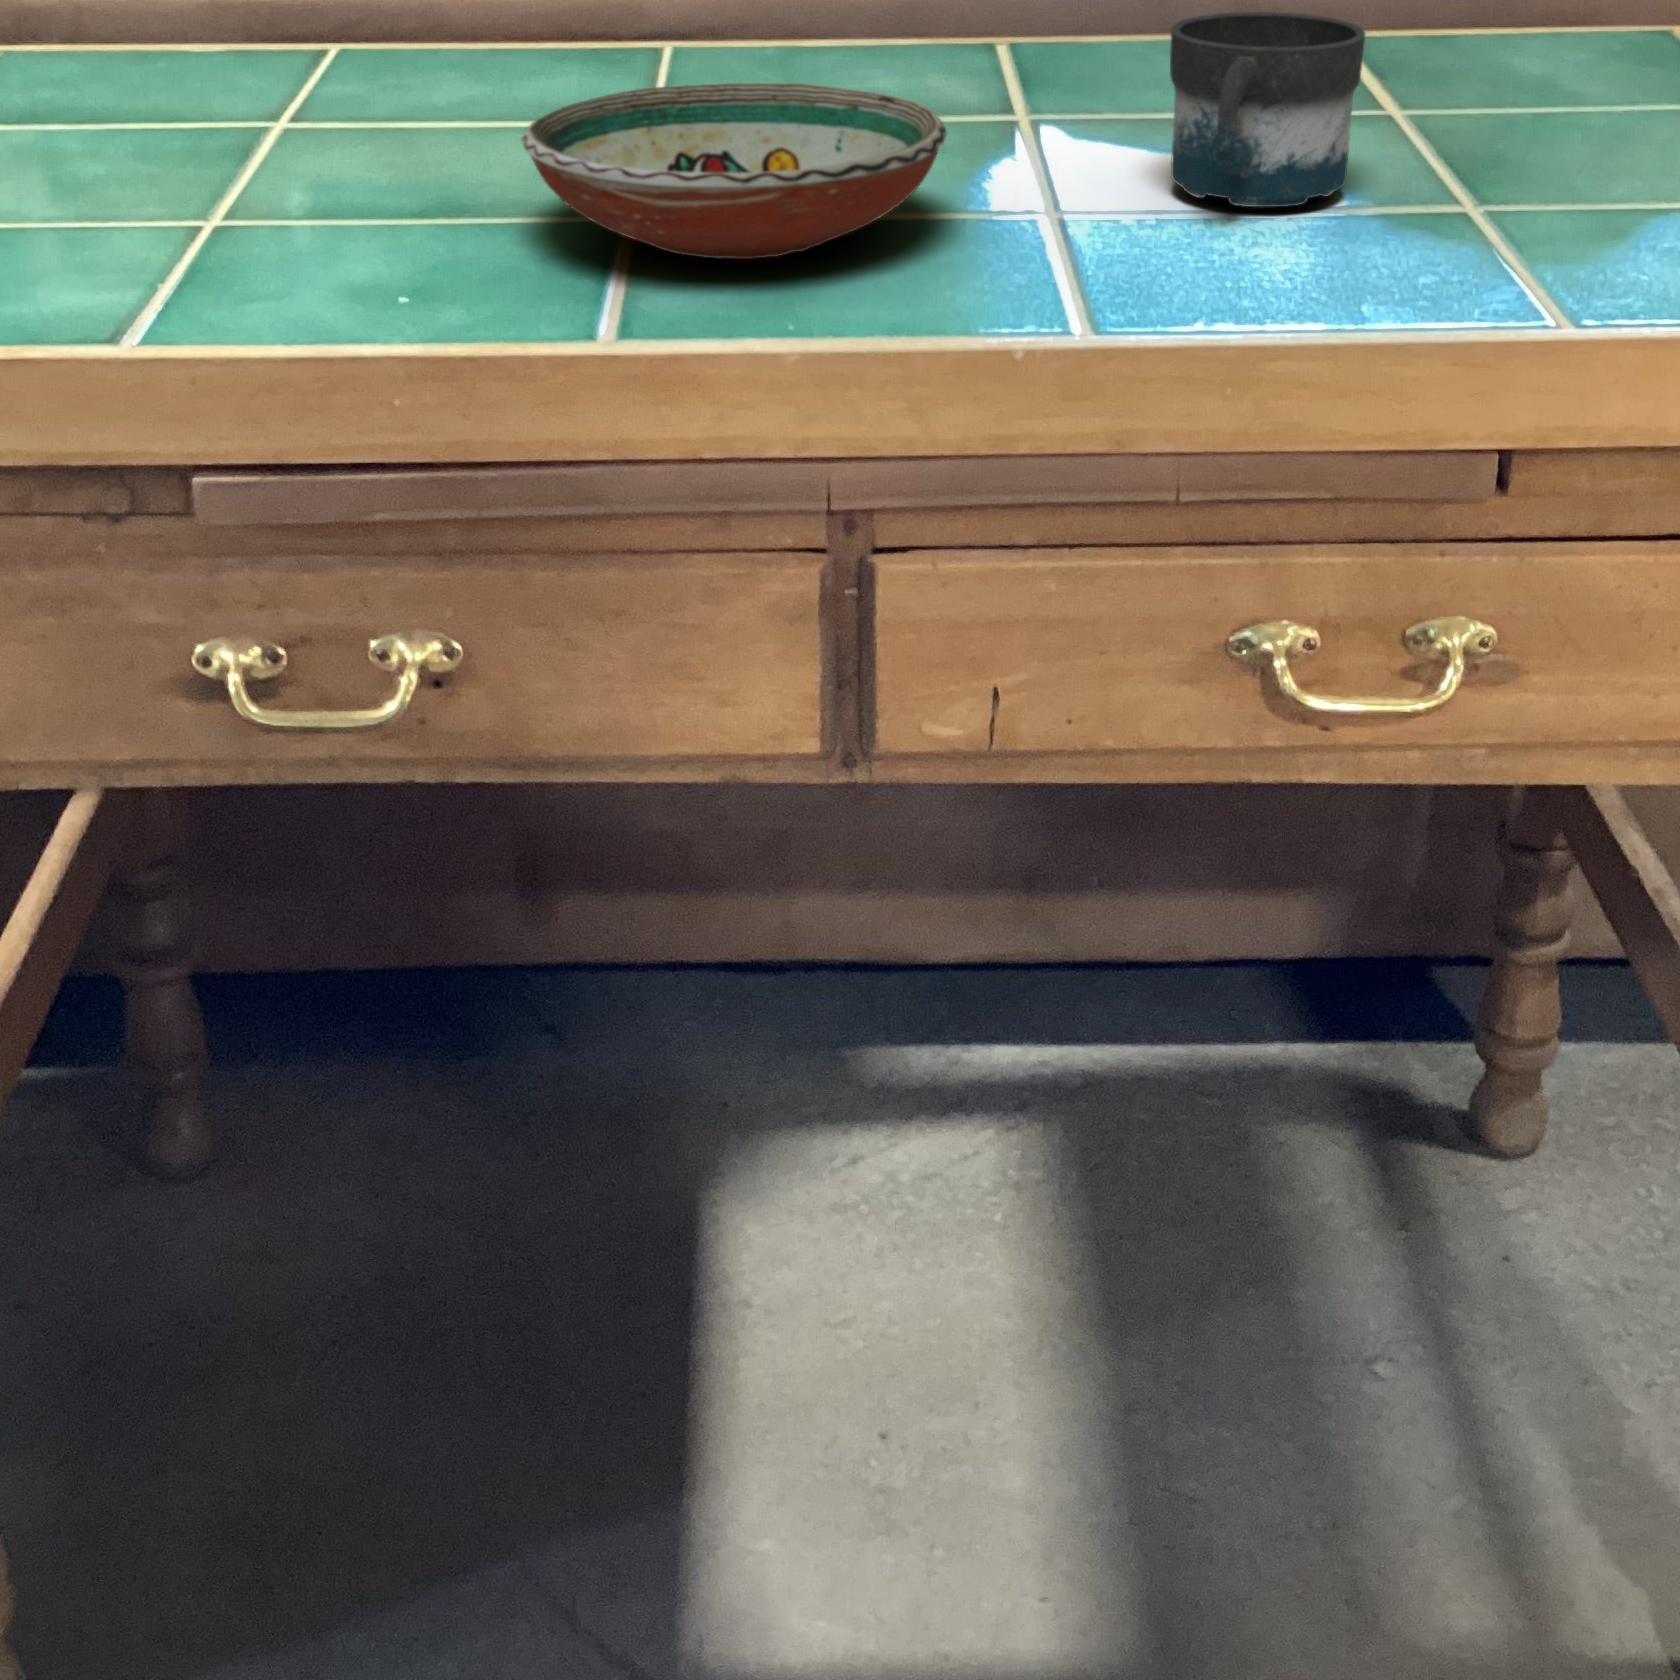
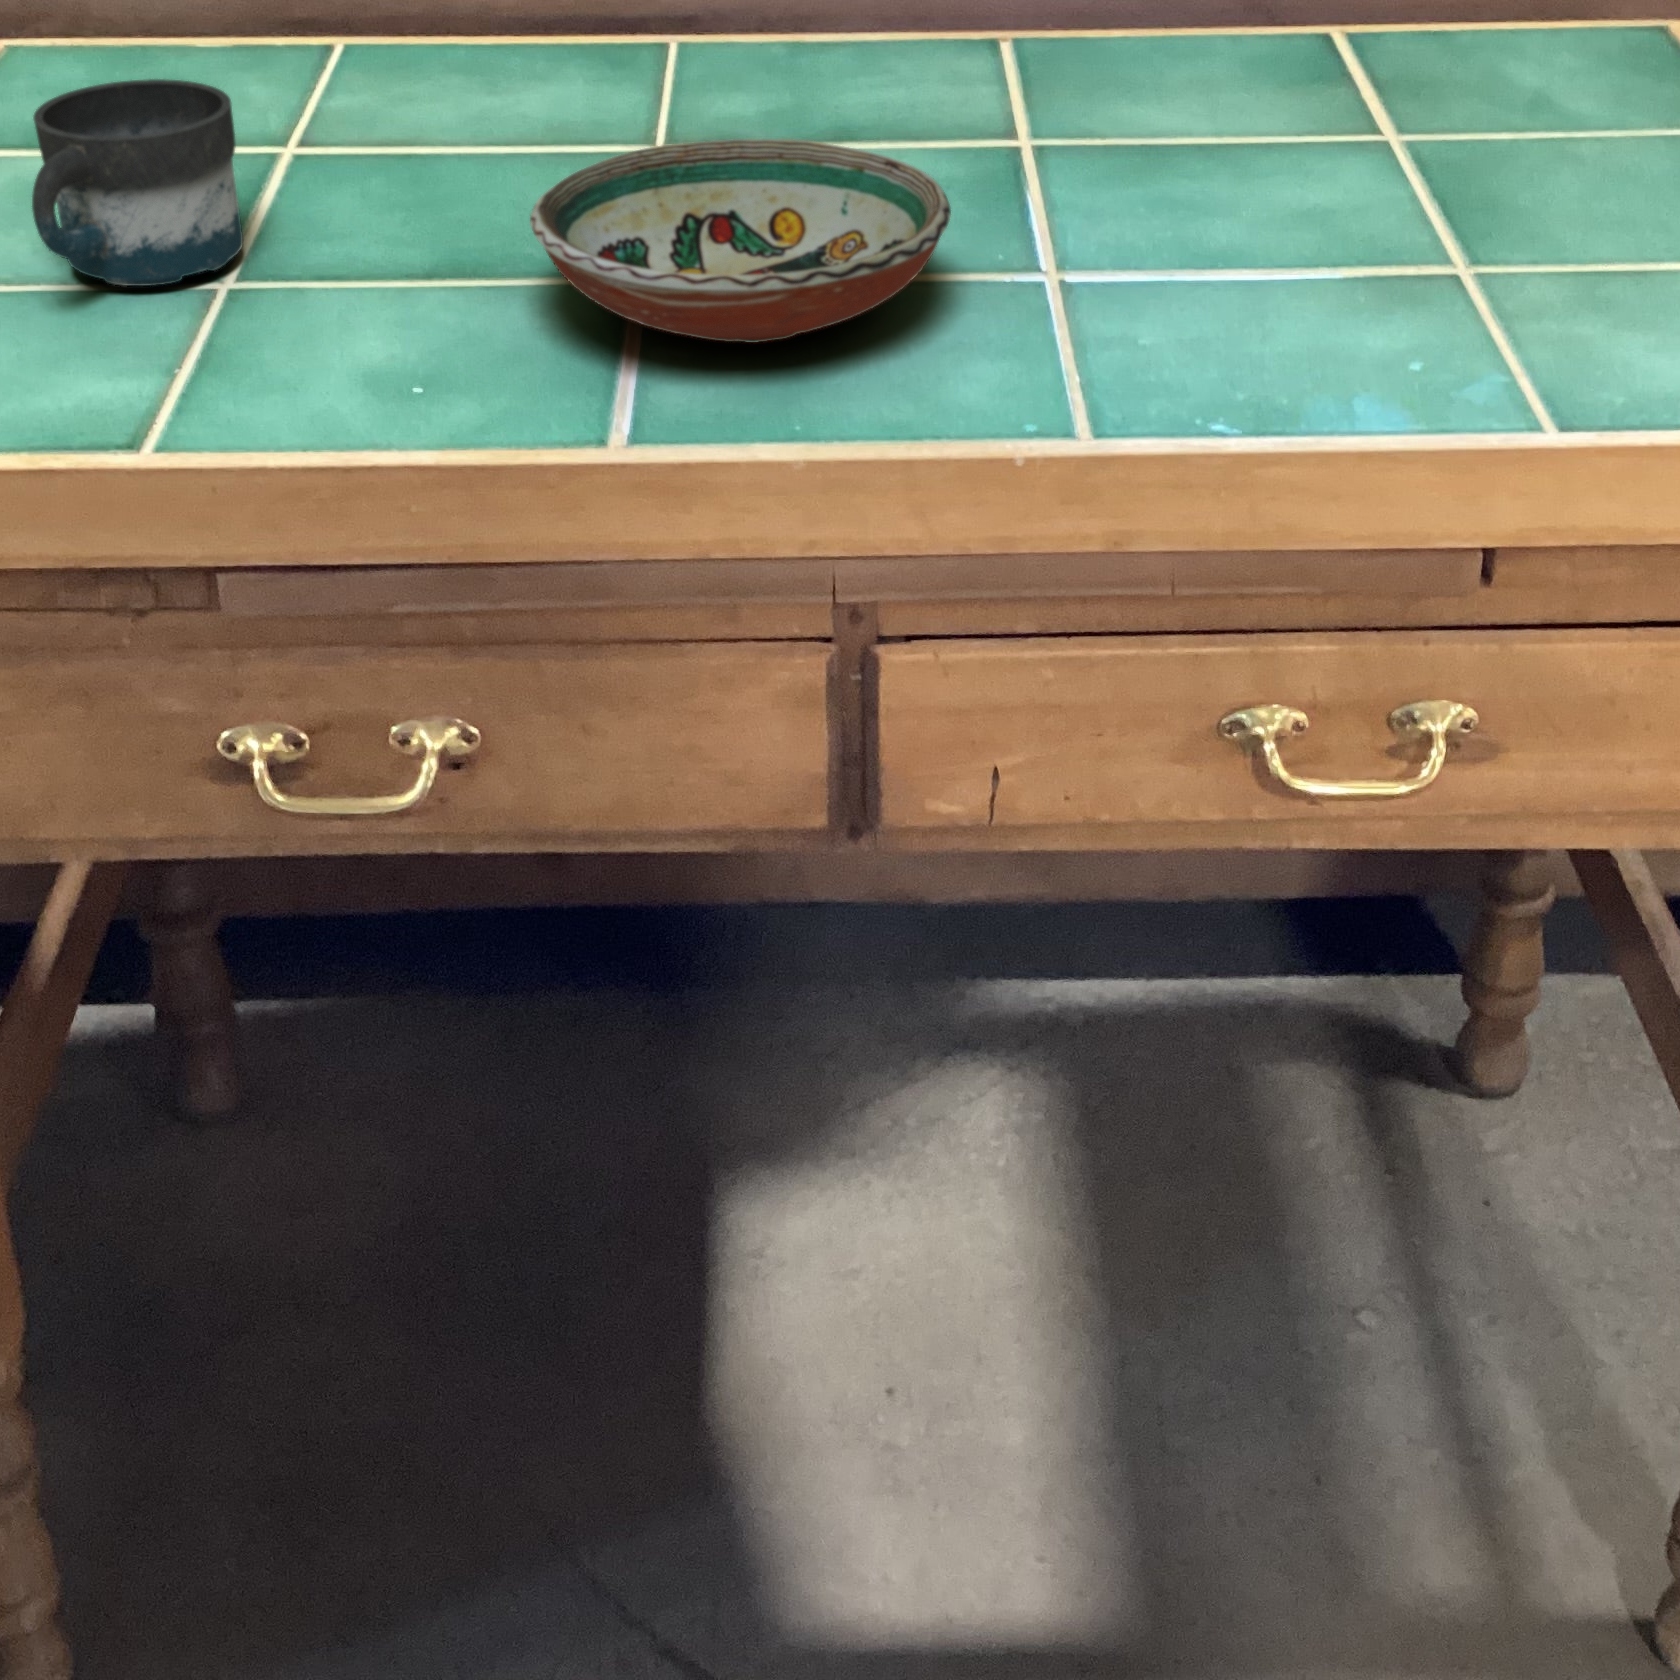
mug: present [1170,12,1365,207] -> present [32,79,243,286]

